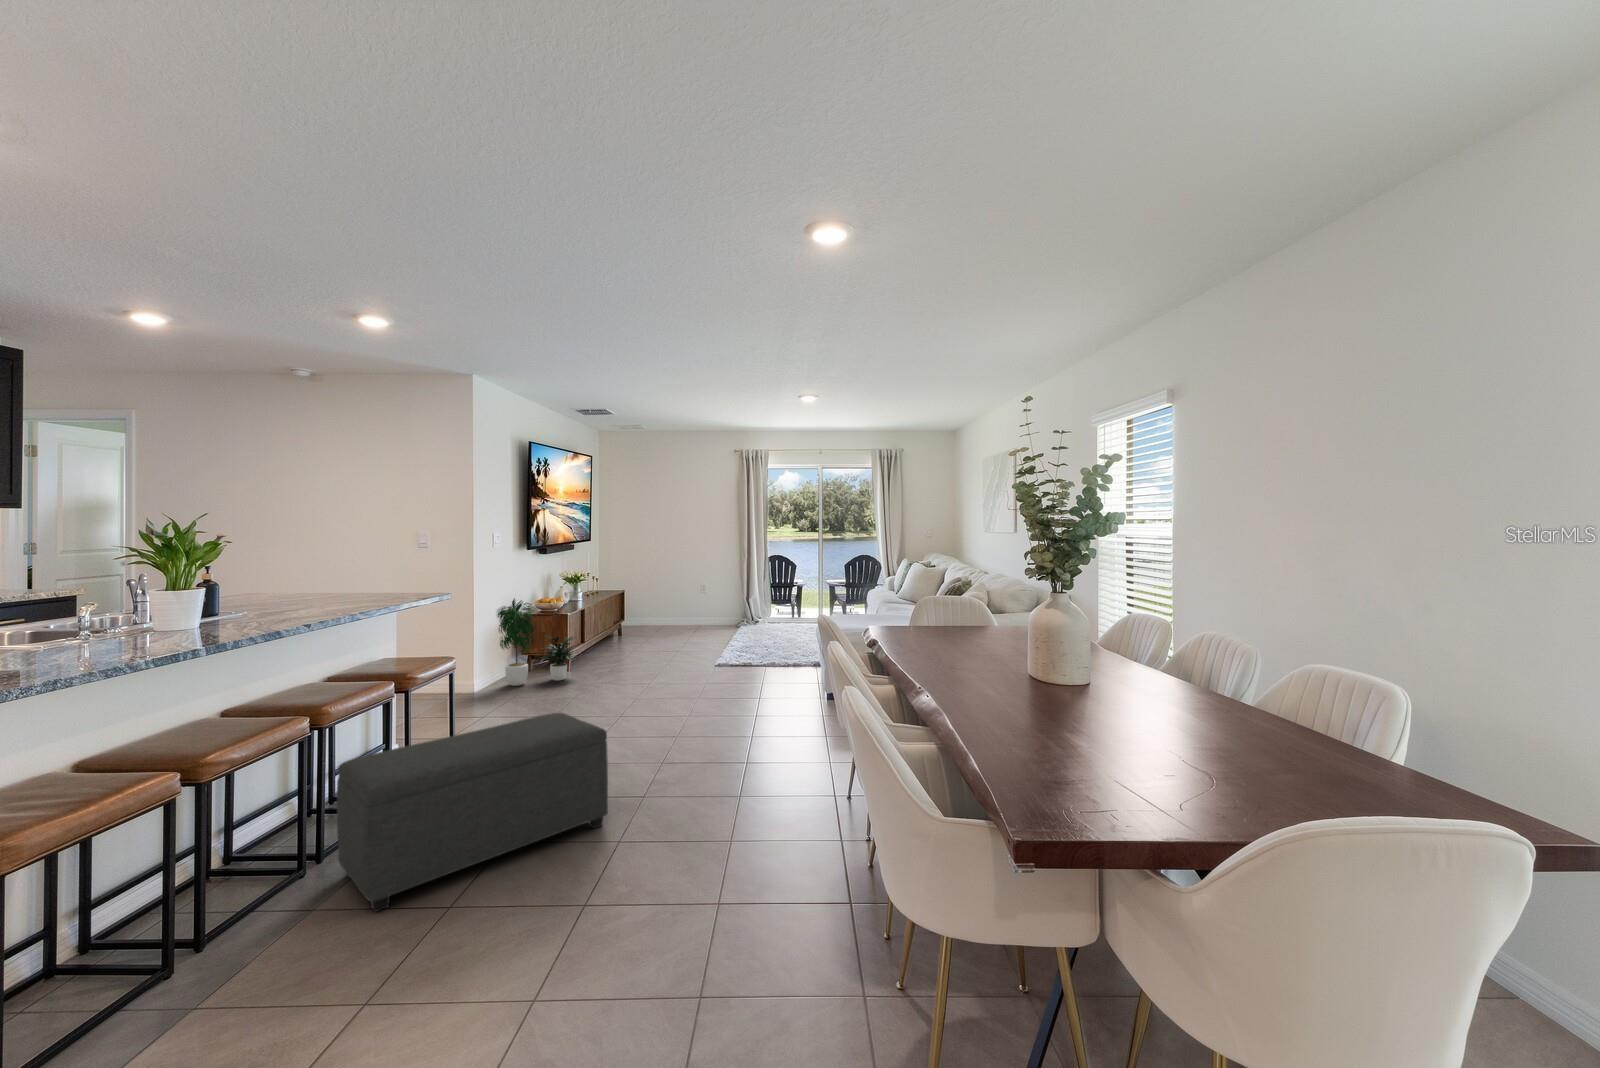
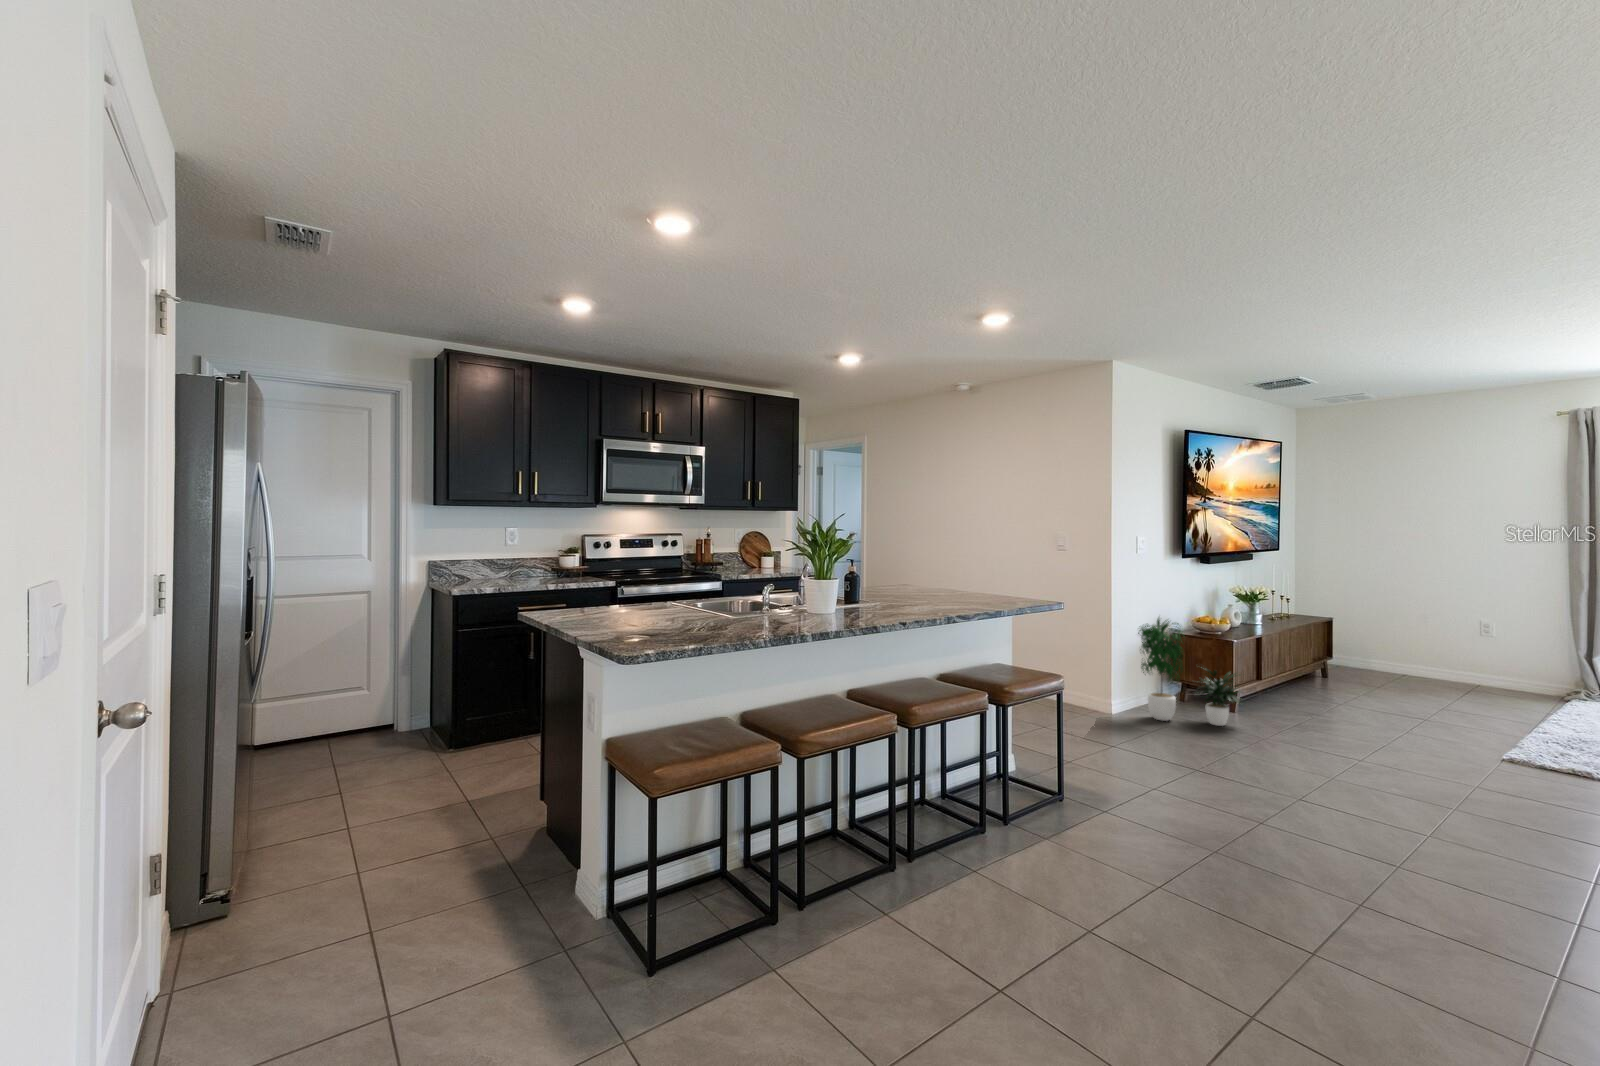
ottoman: present [337,713,608,912] -> none [918,768,1234,965]

